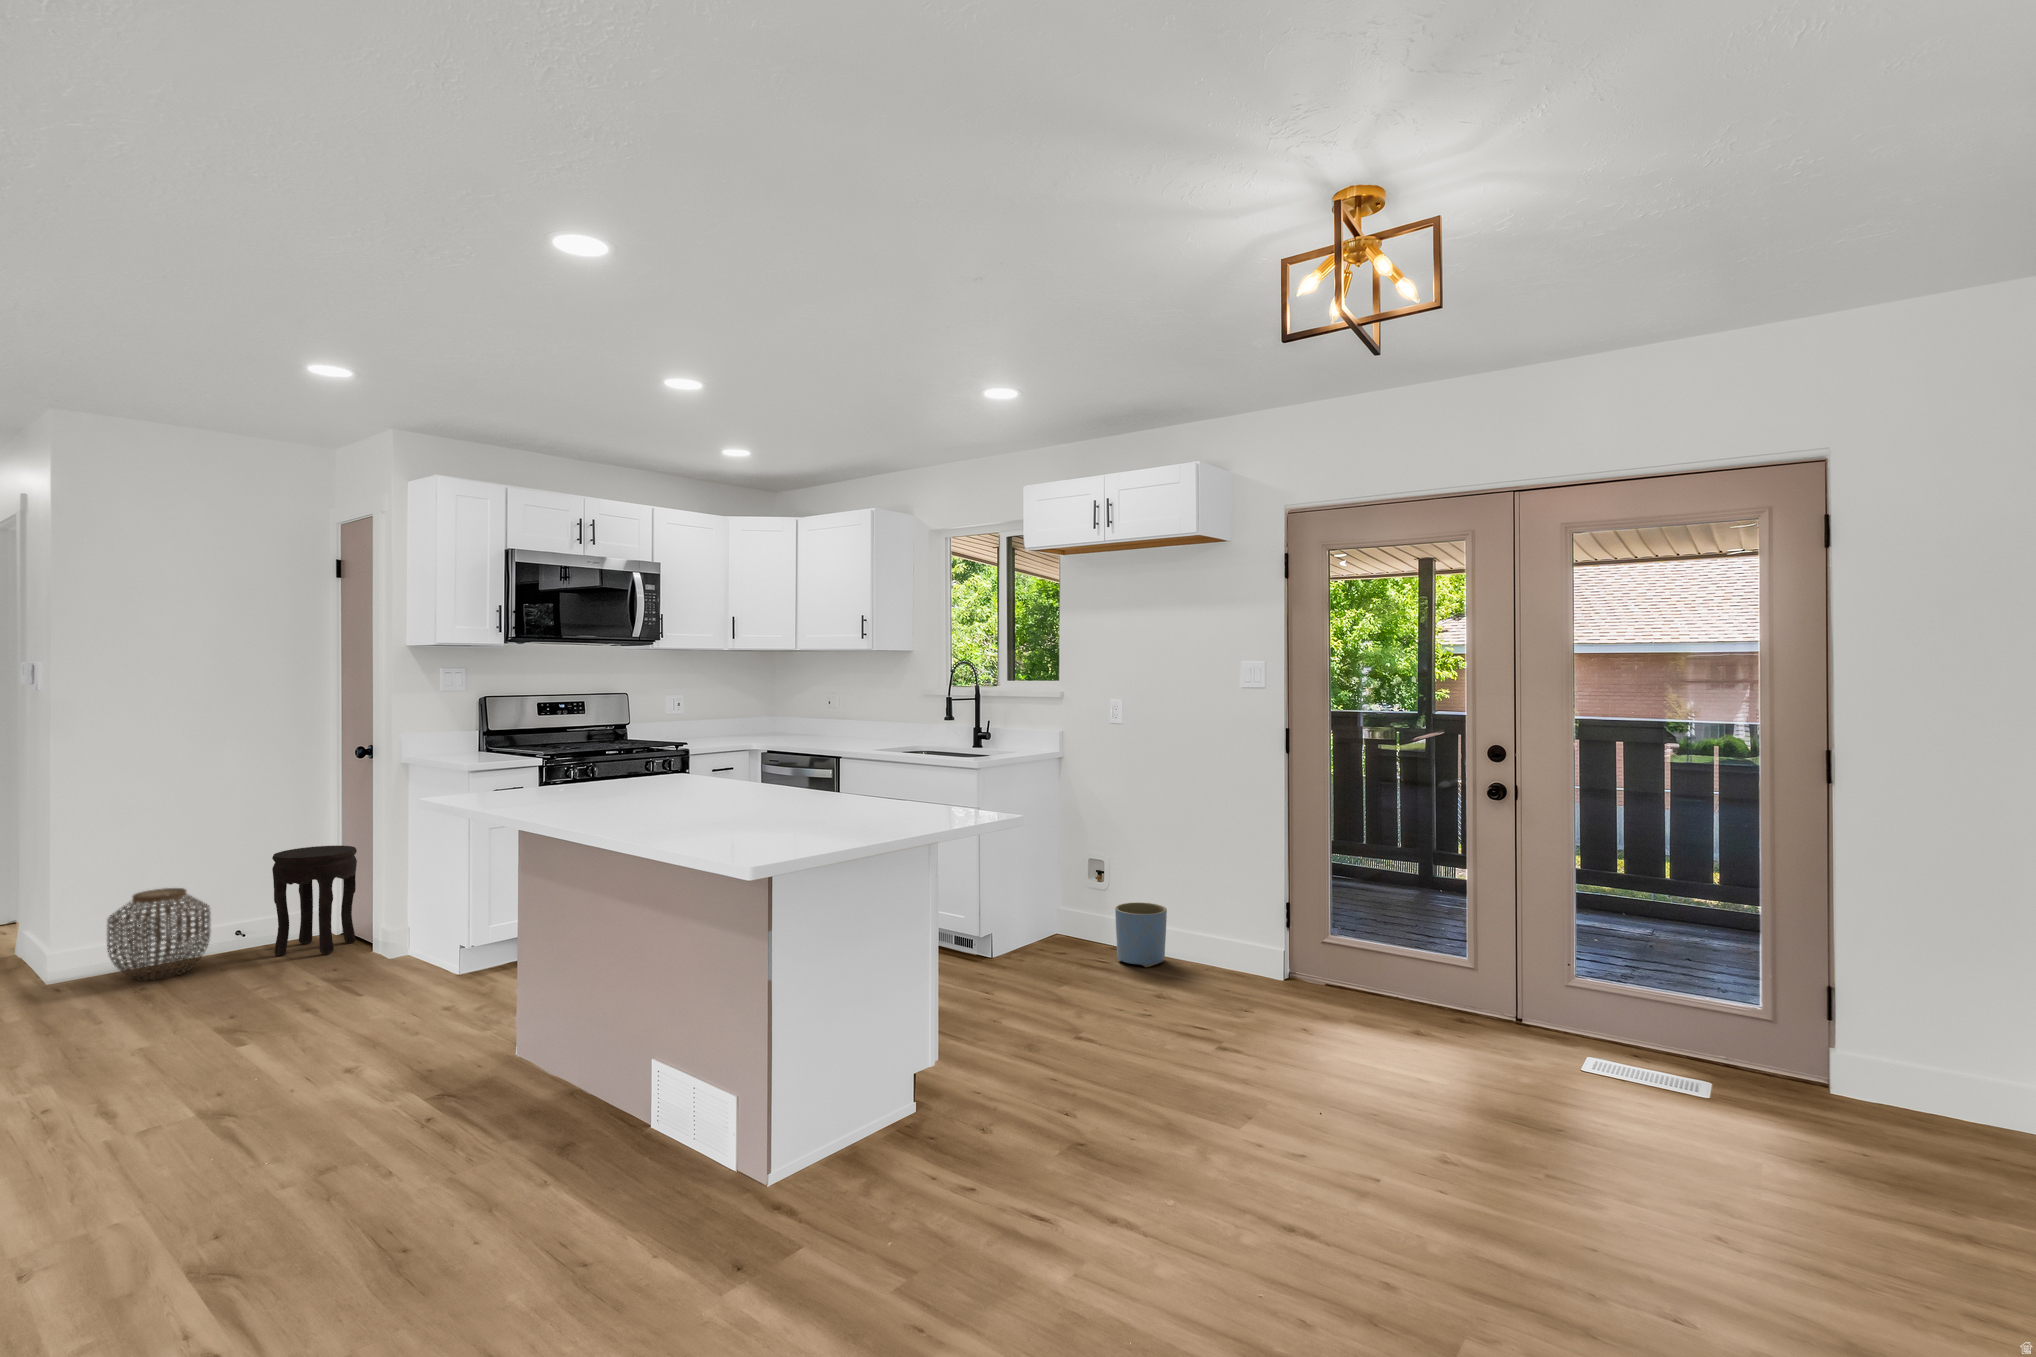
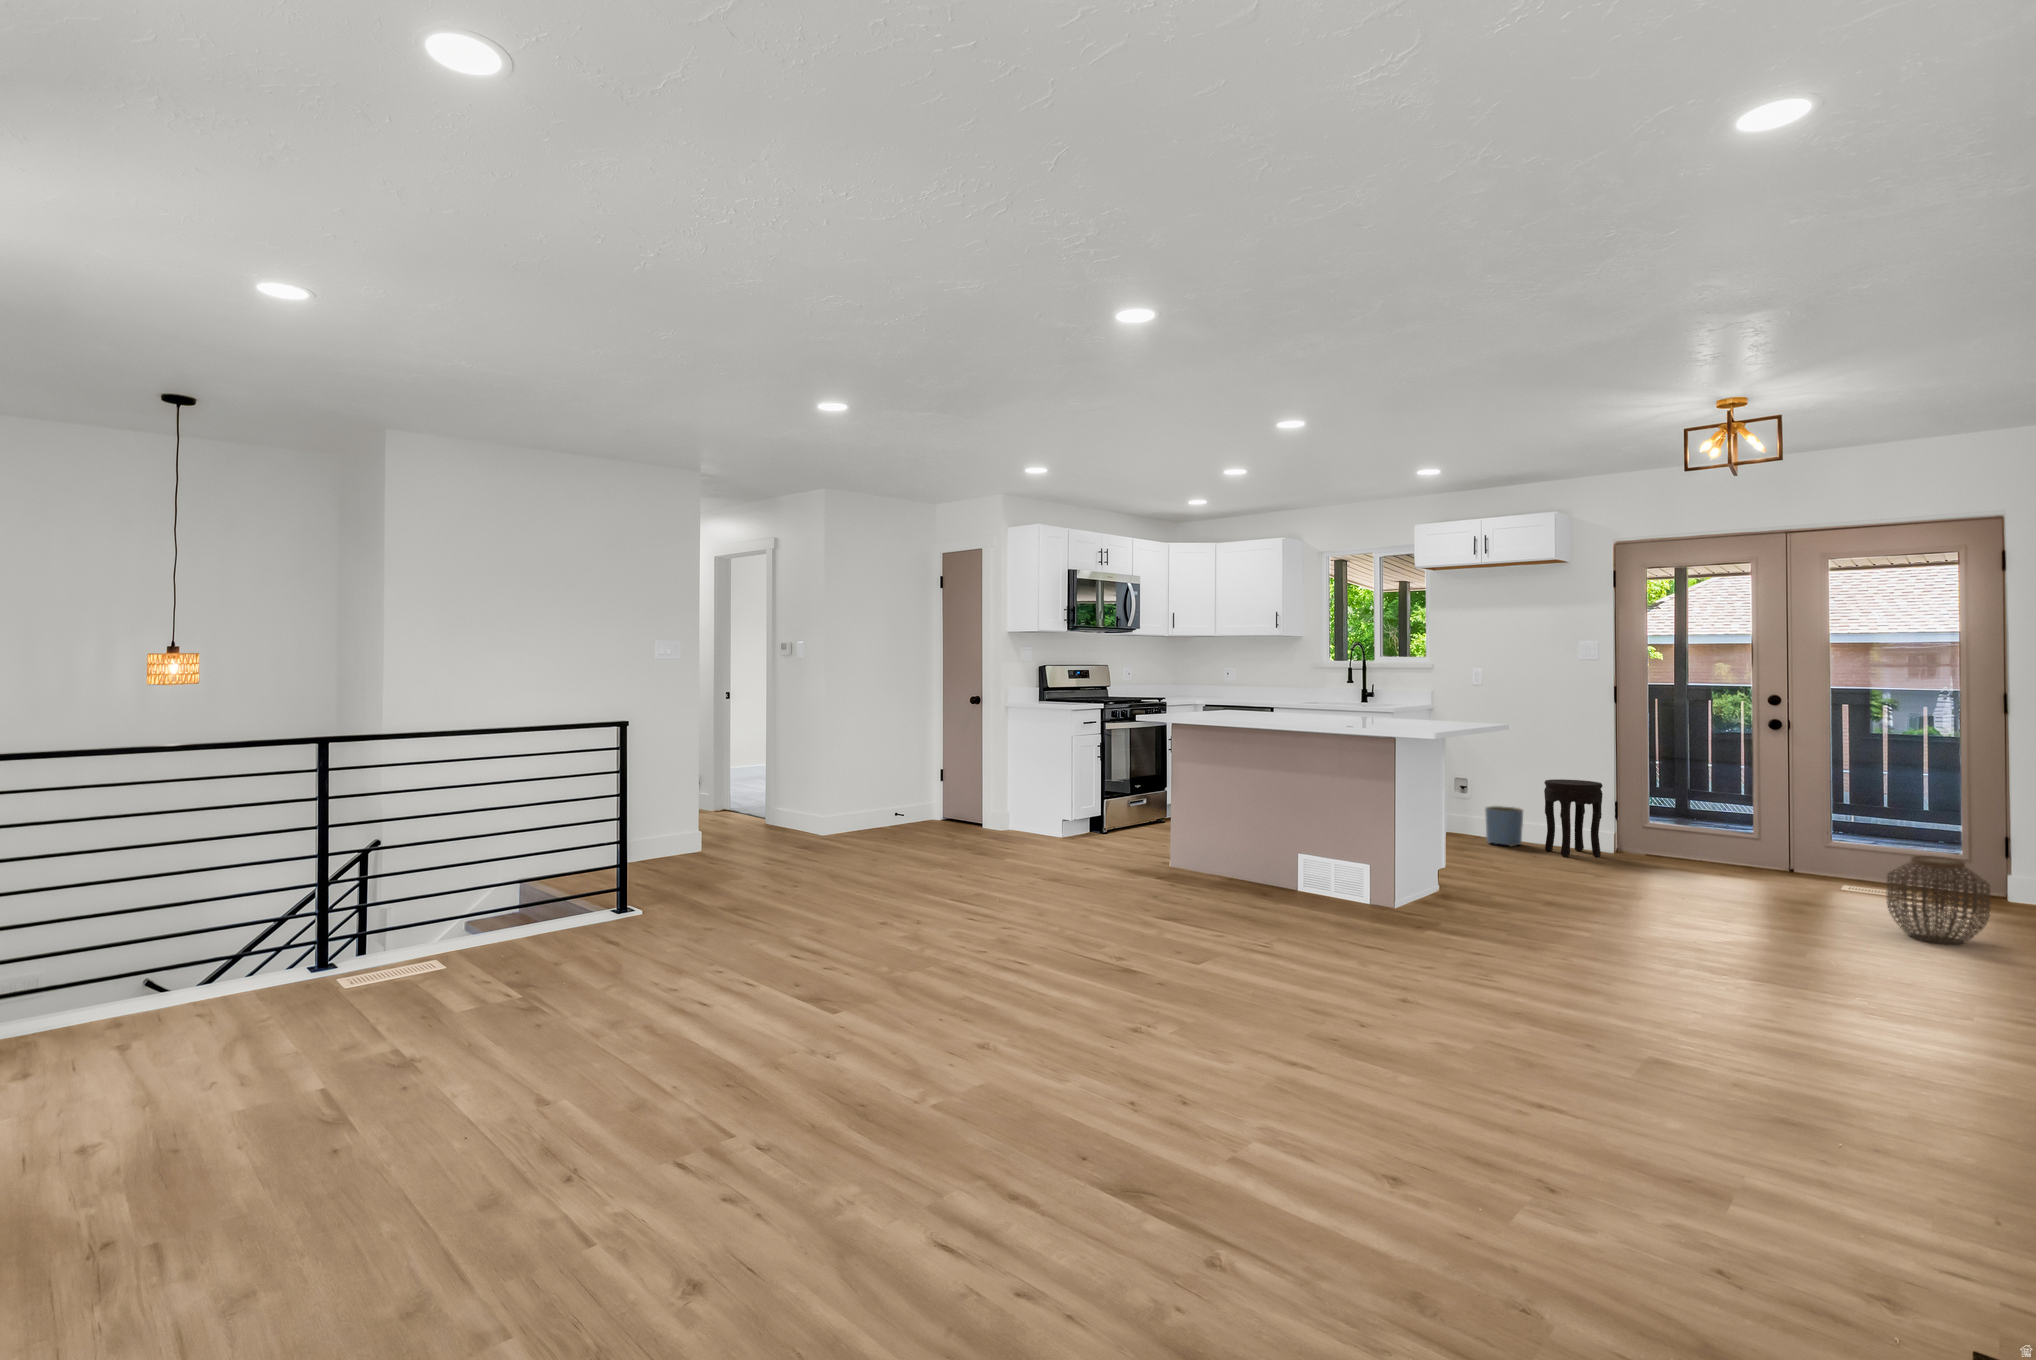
side table: present [272,846,357,956] -> present [1544,779,1603,857]
woven basket: present [107,888,211,981] -> present [1887,856,1991,945]

